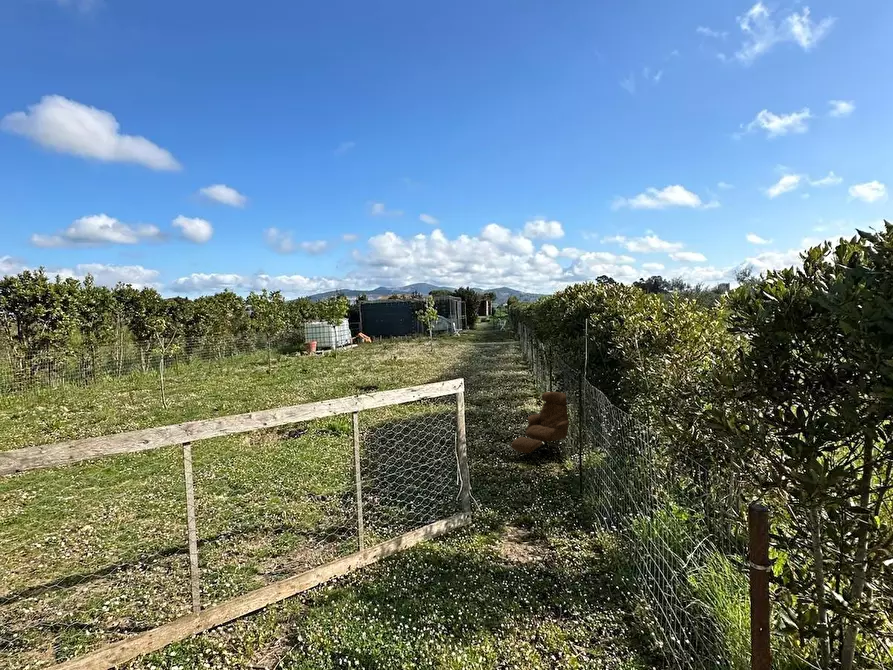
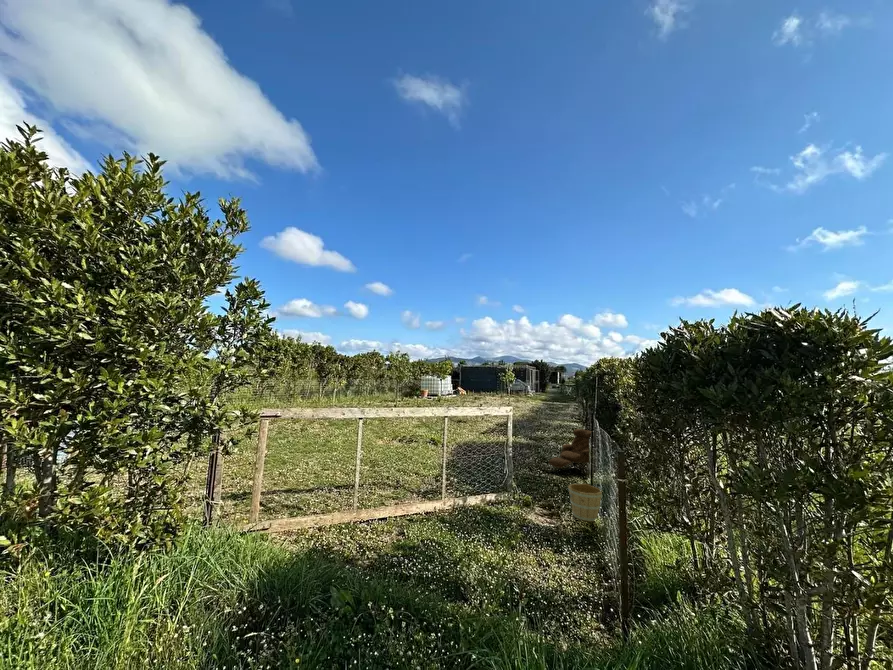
wooden bucket: none [554,484,605,543] -> present [568,483,603,522]

